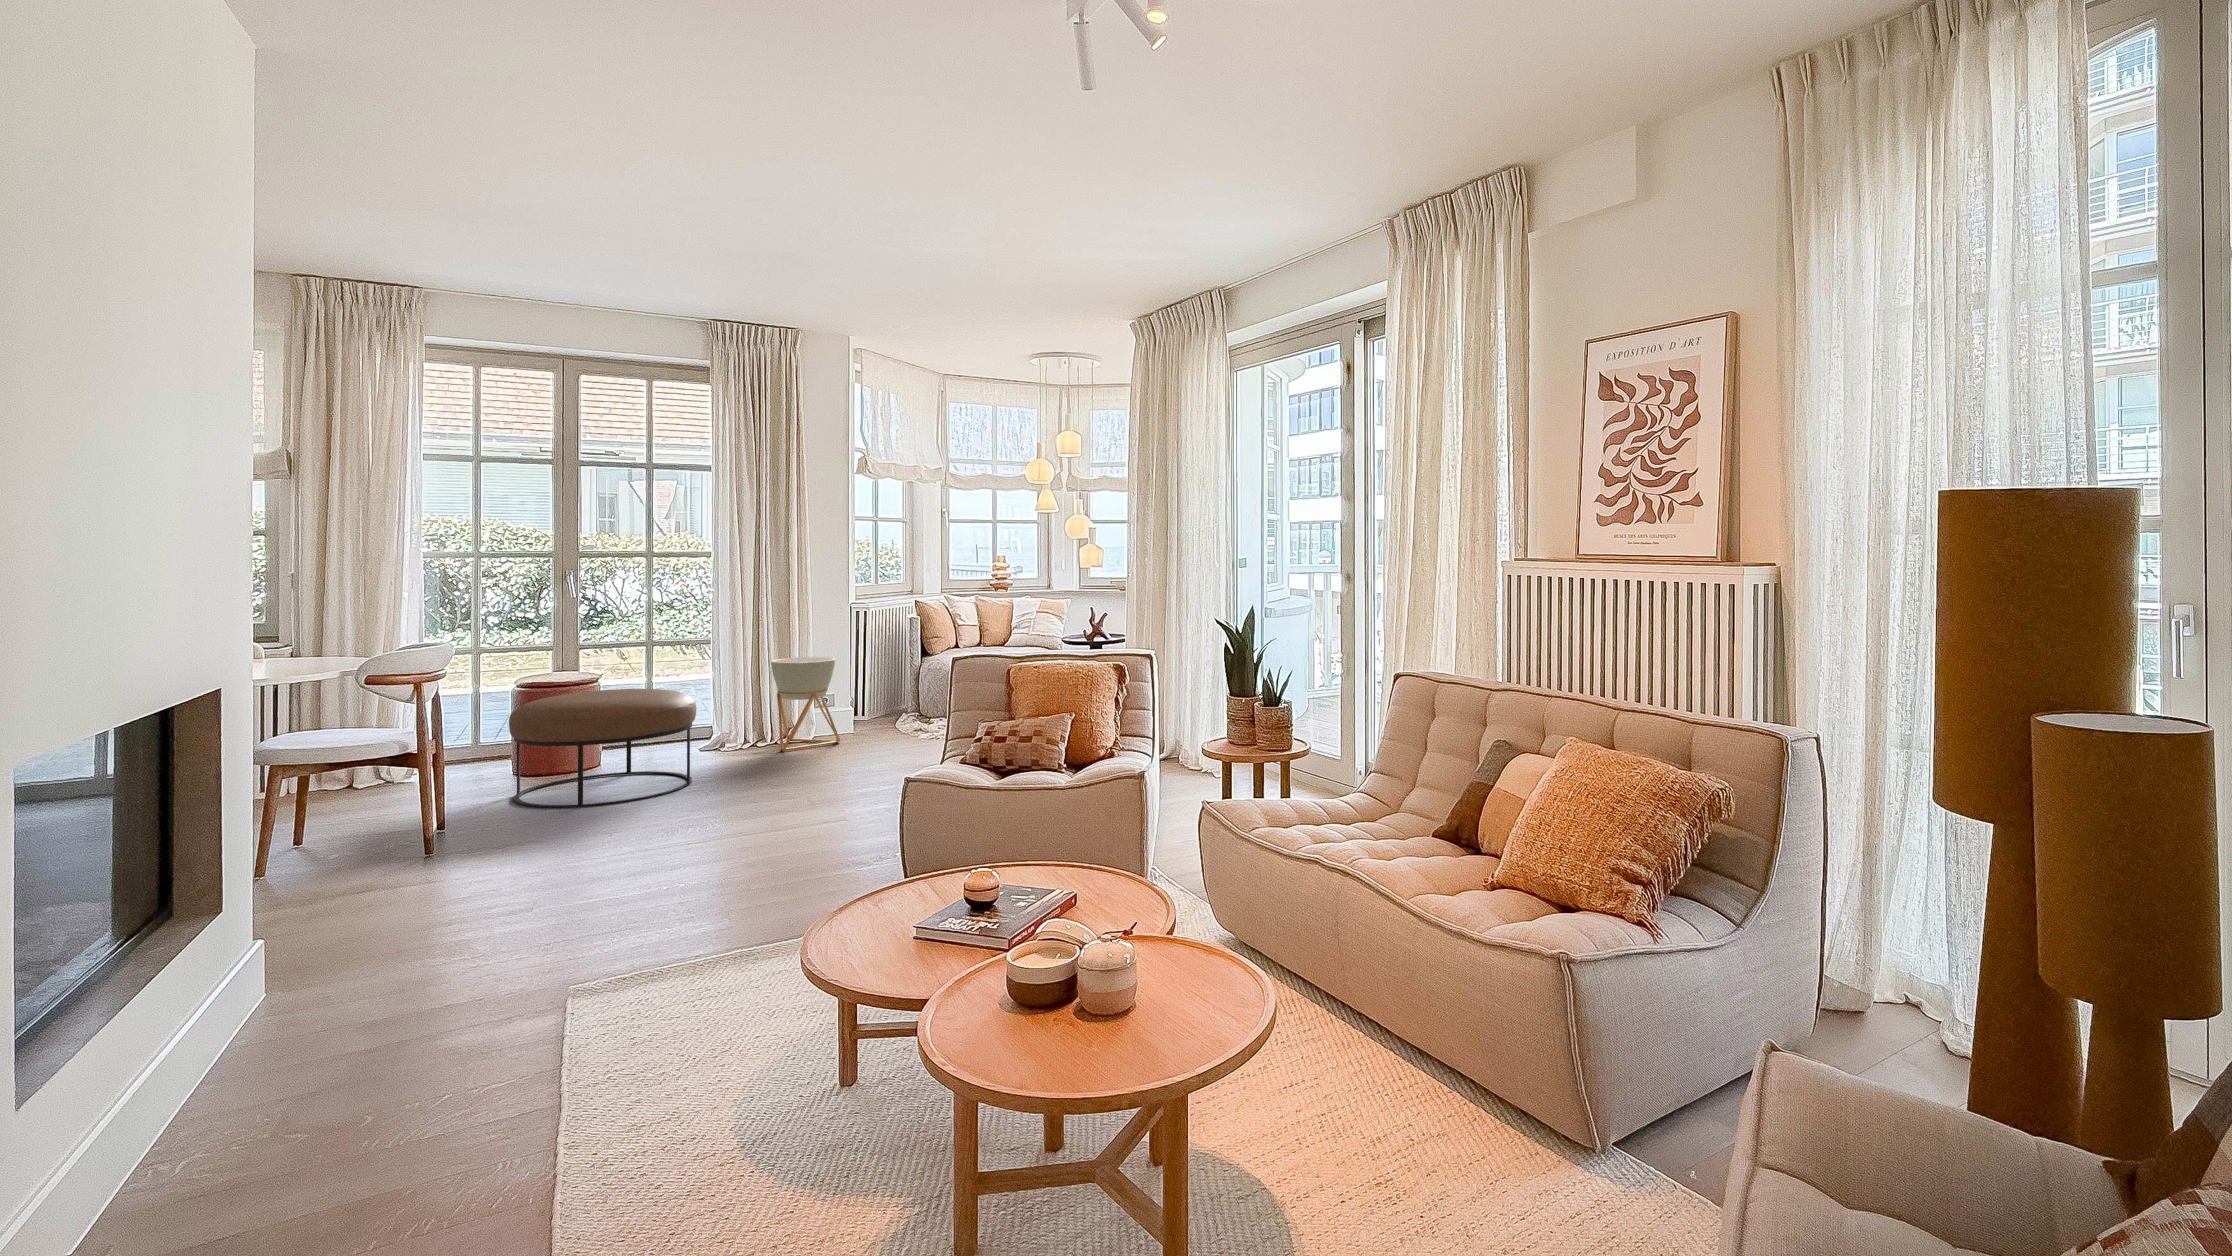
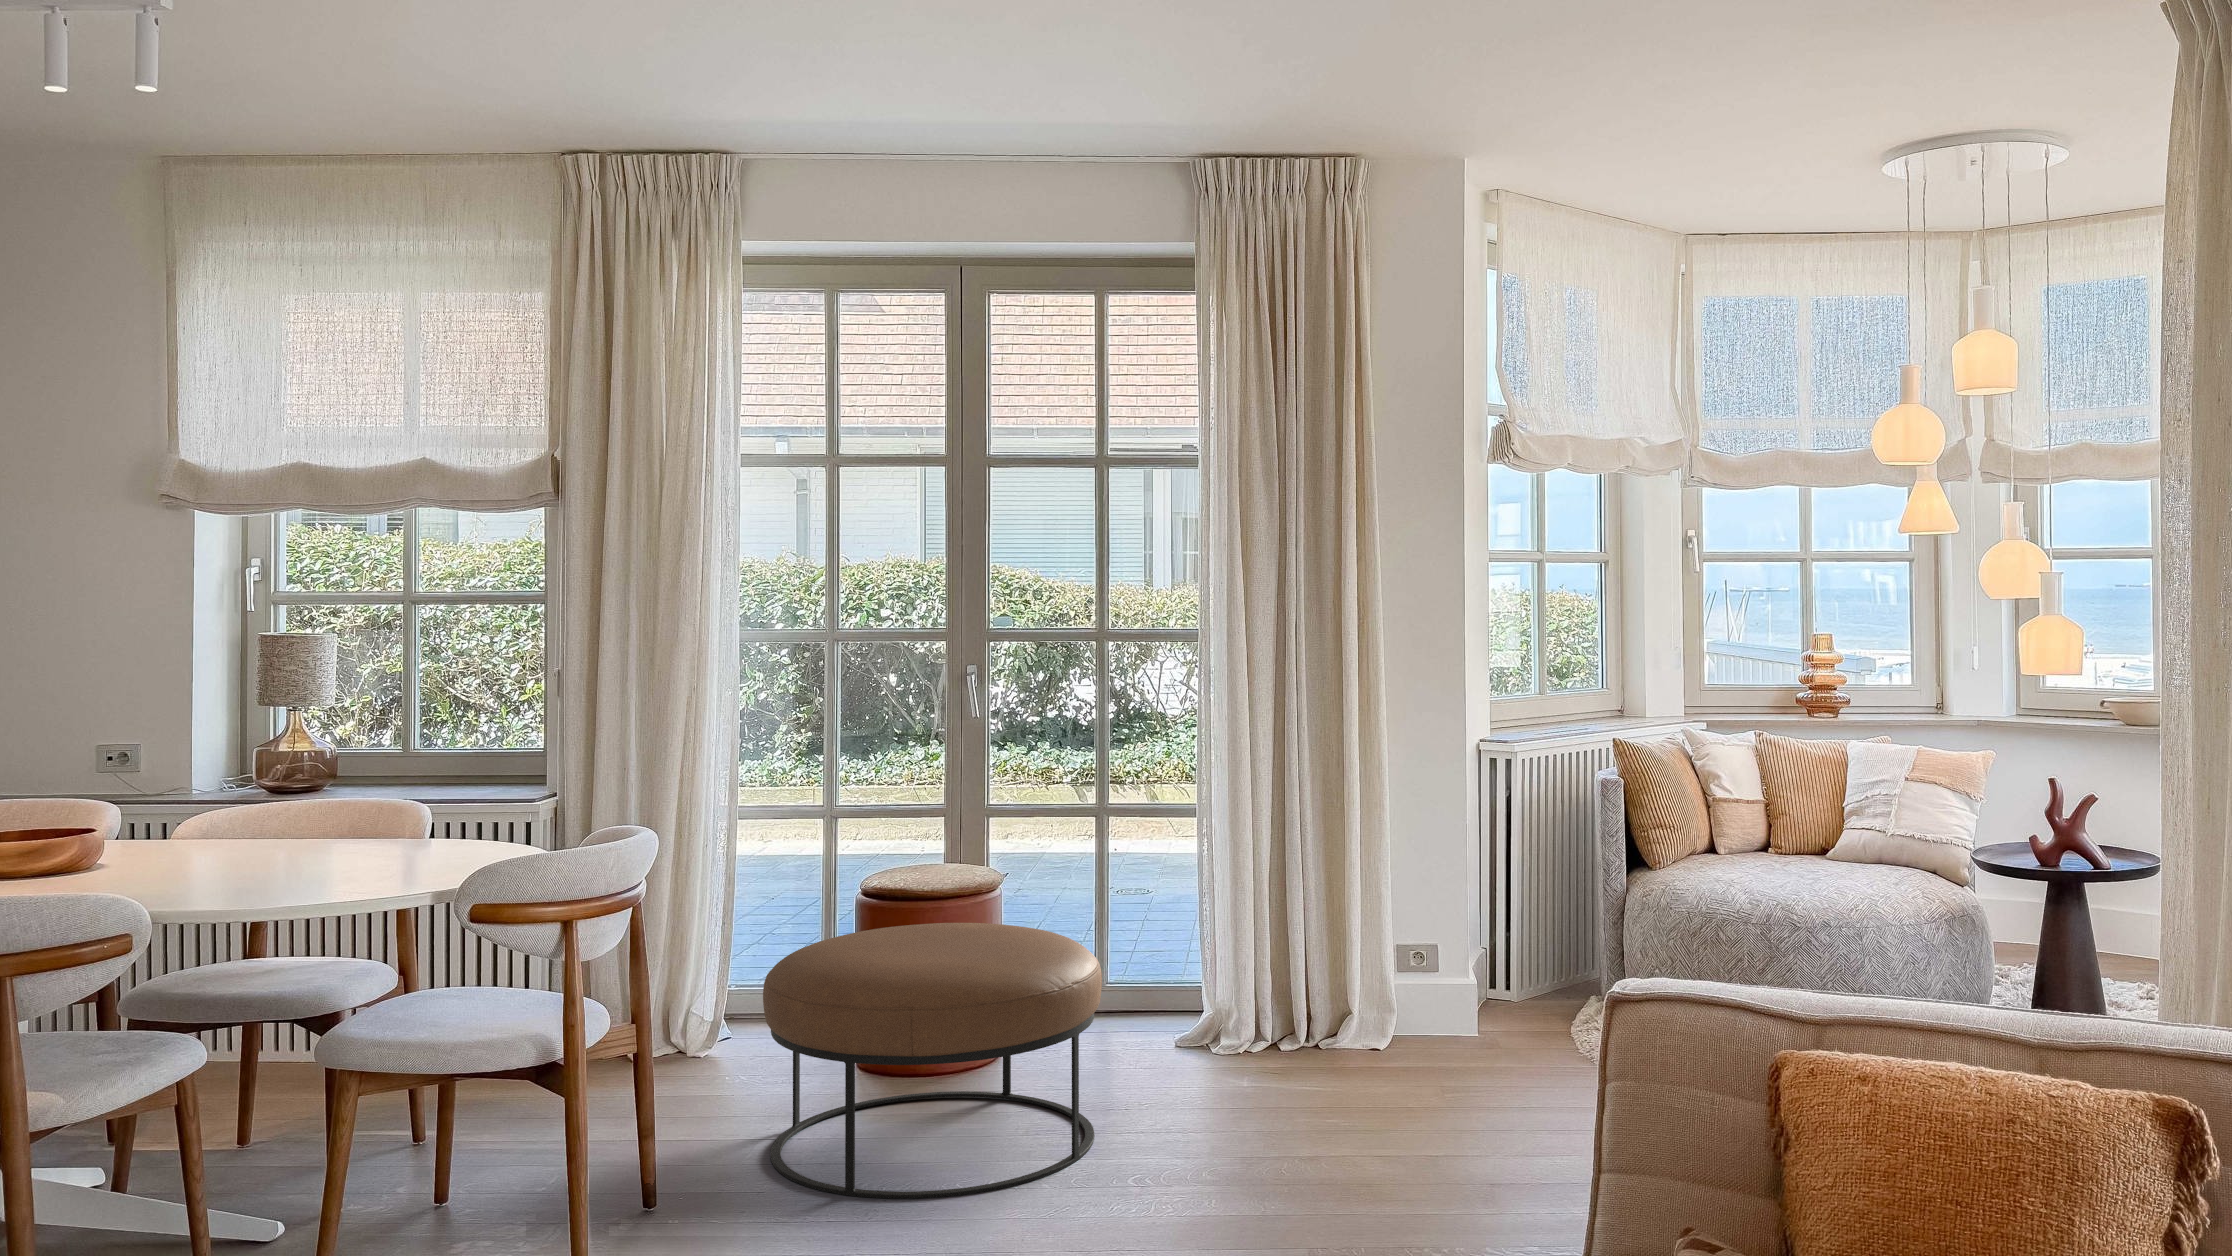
planter: present [771,657,840,751] -> none [1295,862,1434,1074]

